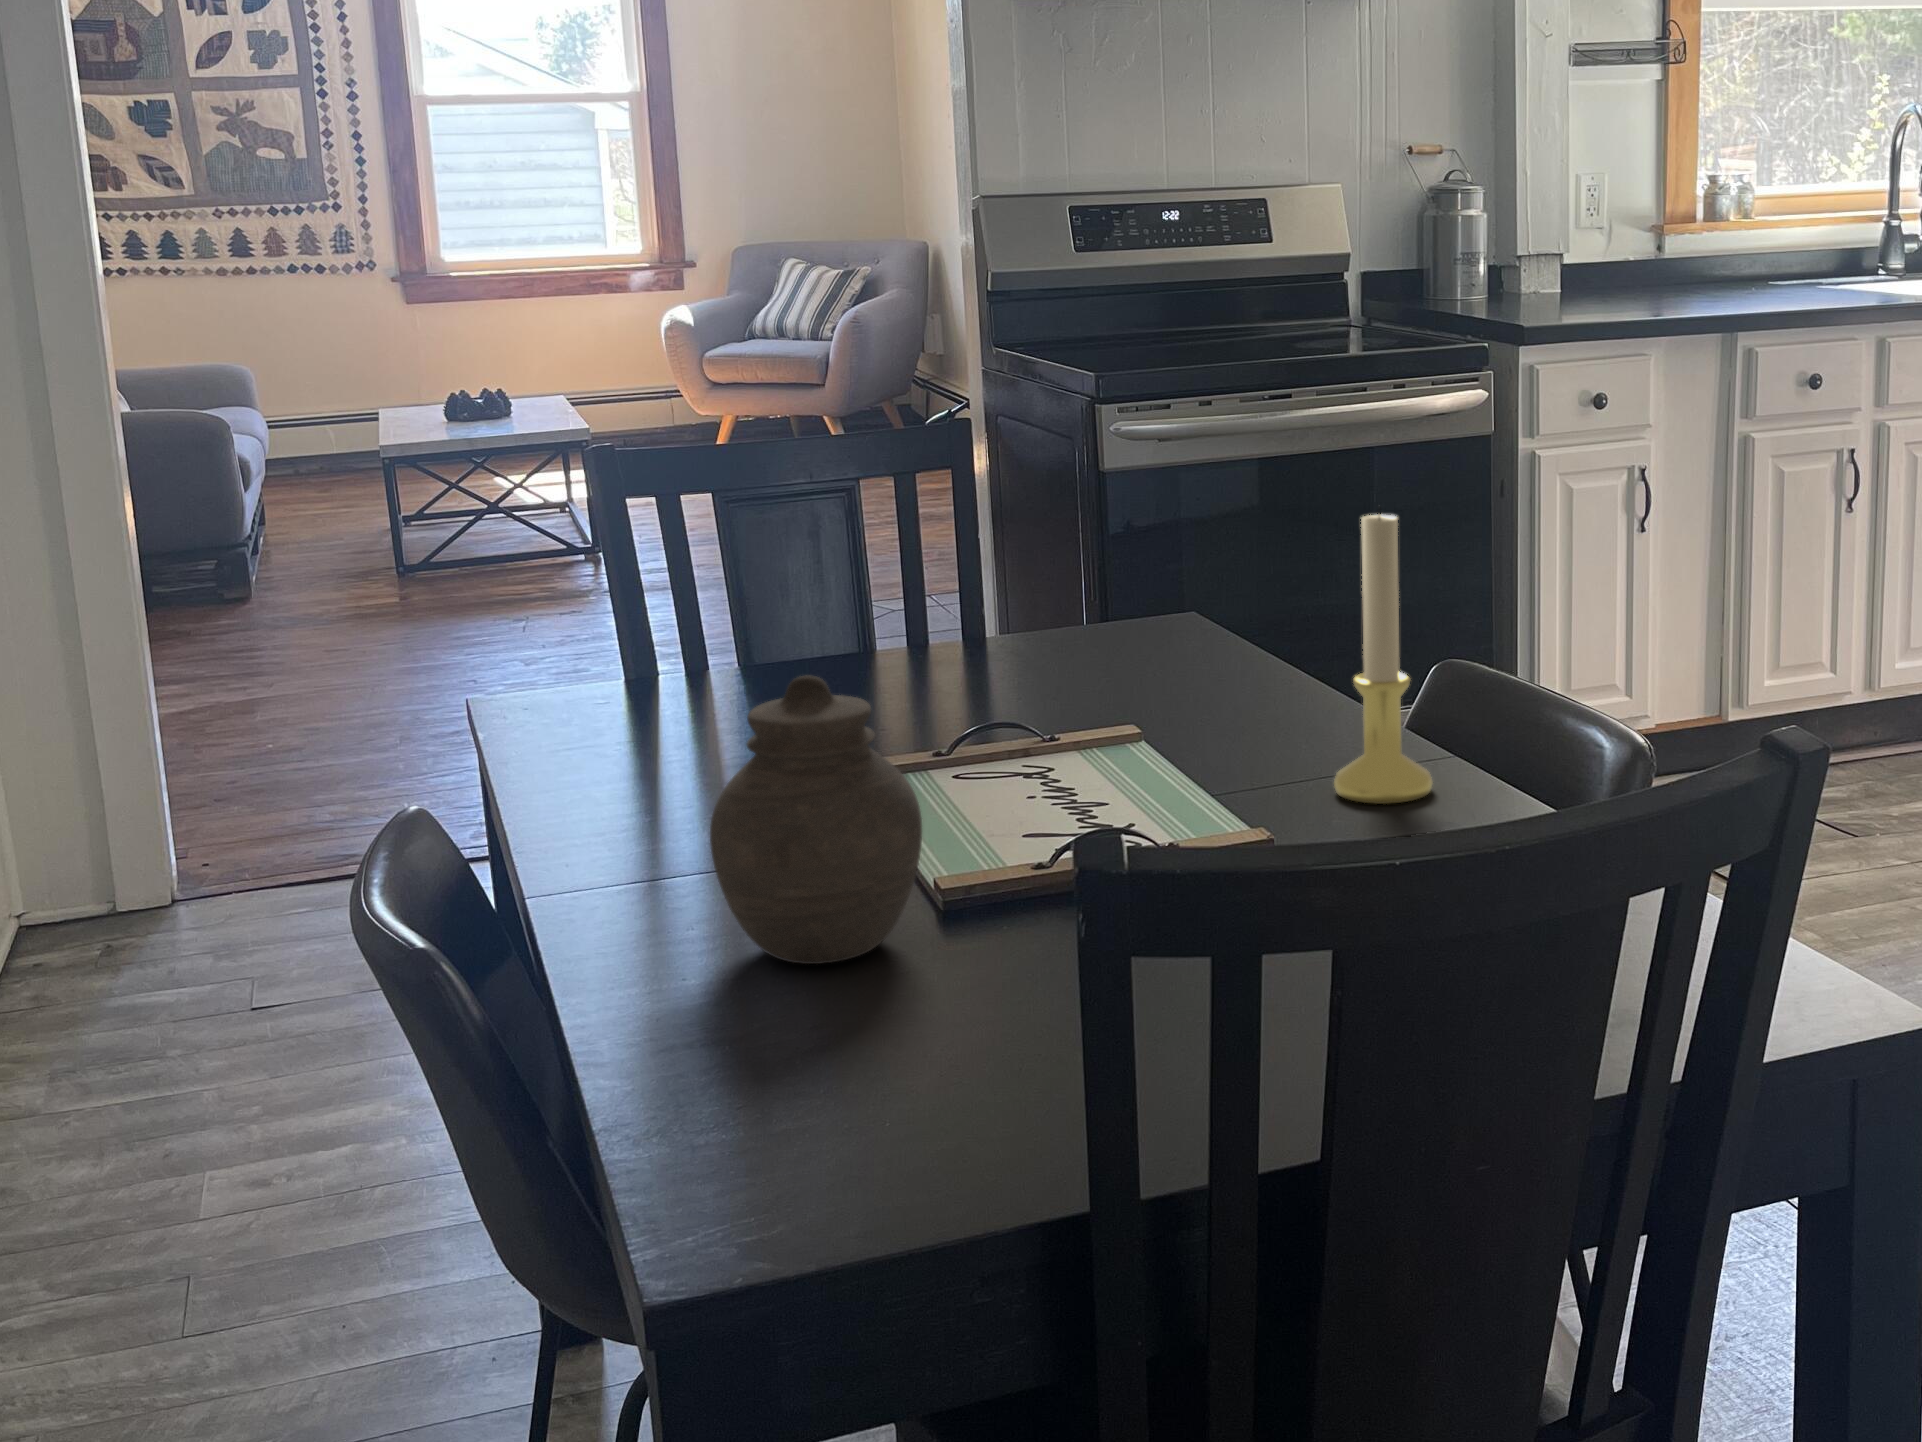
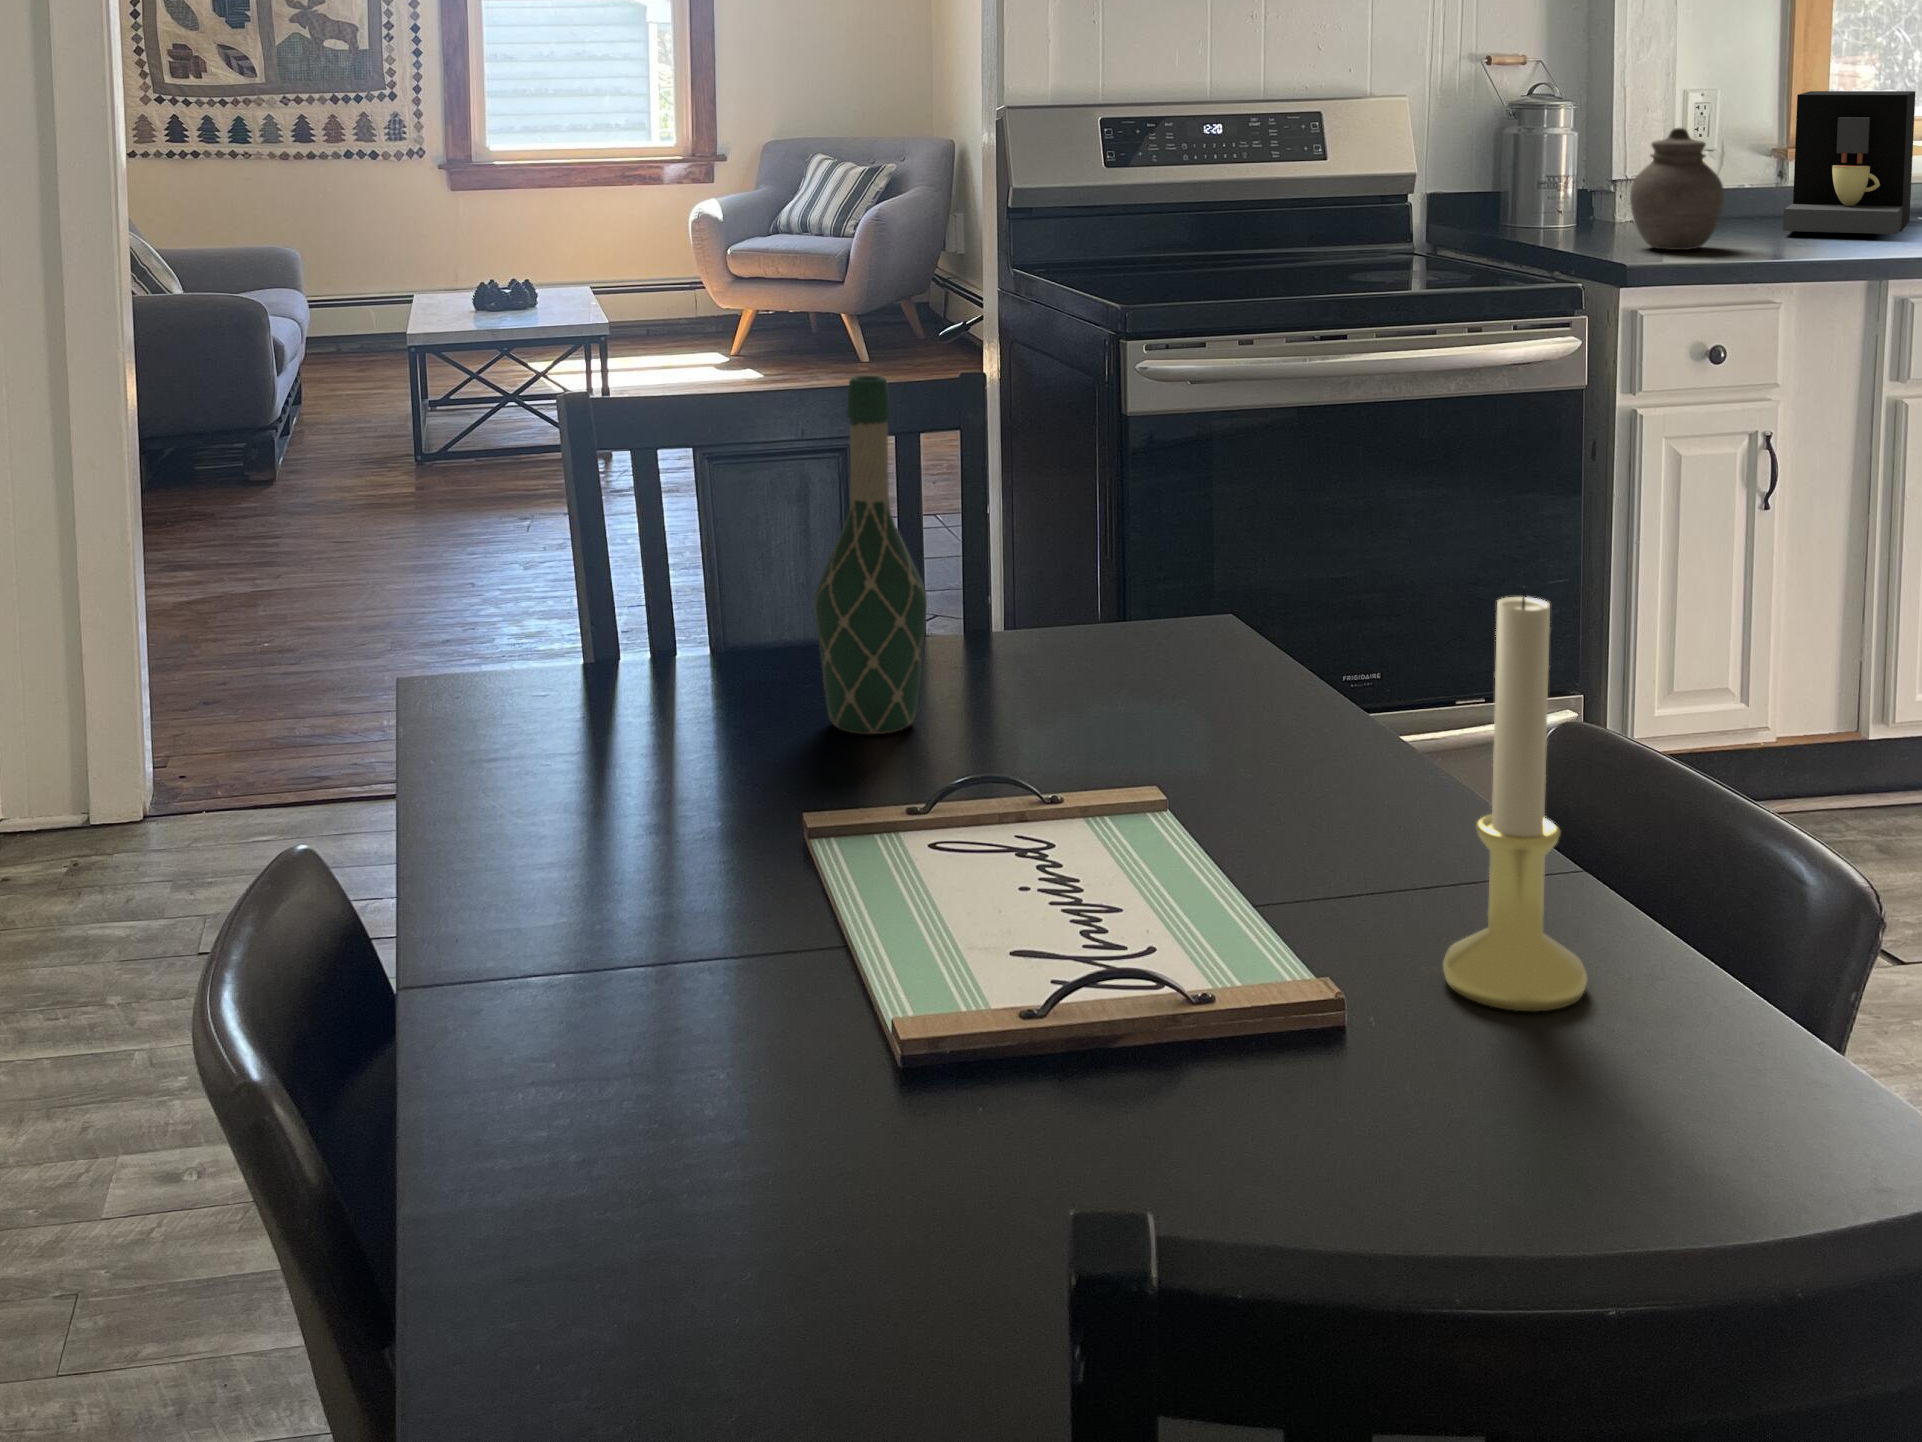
coffee maker: none [1656,171,1765,293] -> present [1783,91,1915,234]
wine bottle: none [849,399,942,687] -> present [814,376,927,734]
jar: present [710,675,922,964] -> present [1630,128,1724,250]

